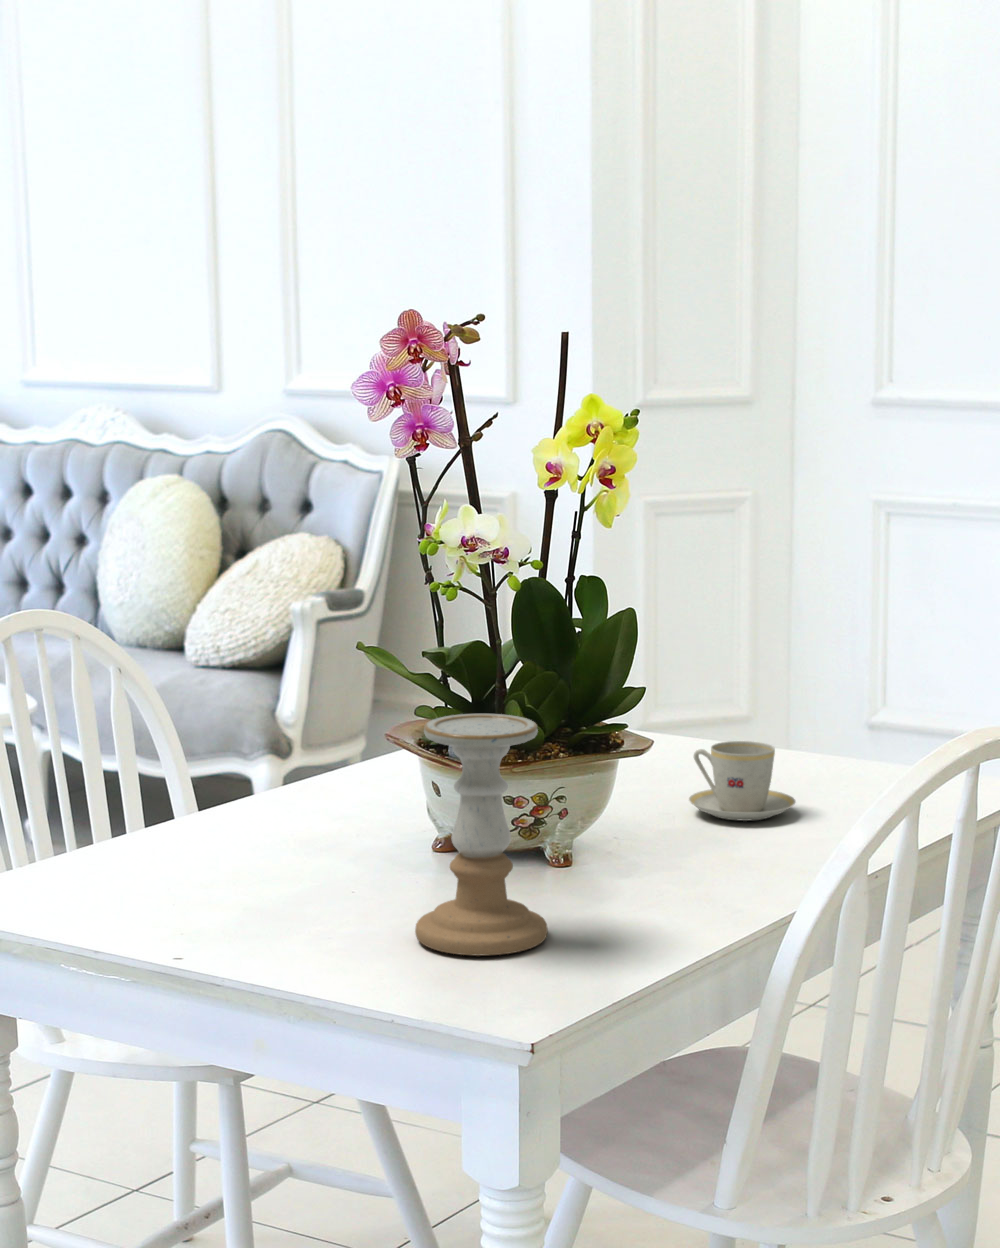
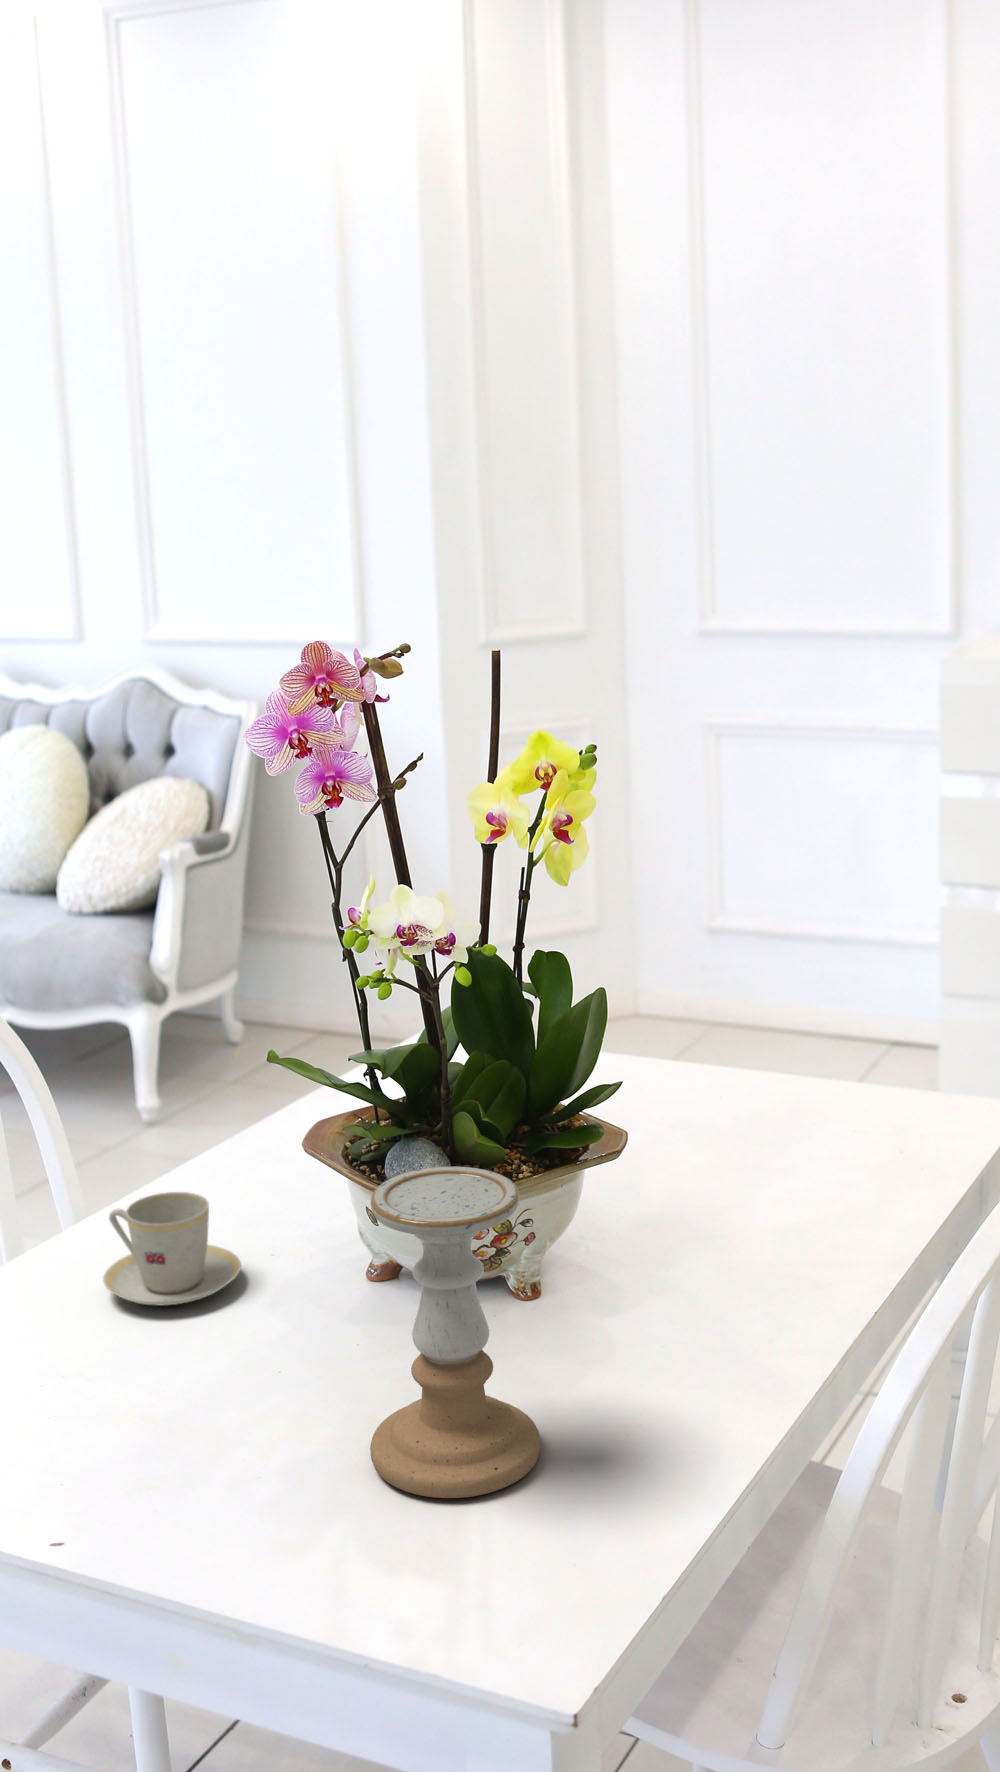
teacup: present [689,741,796,821] -> present [103,1192,241,1305]

